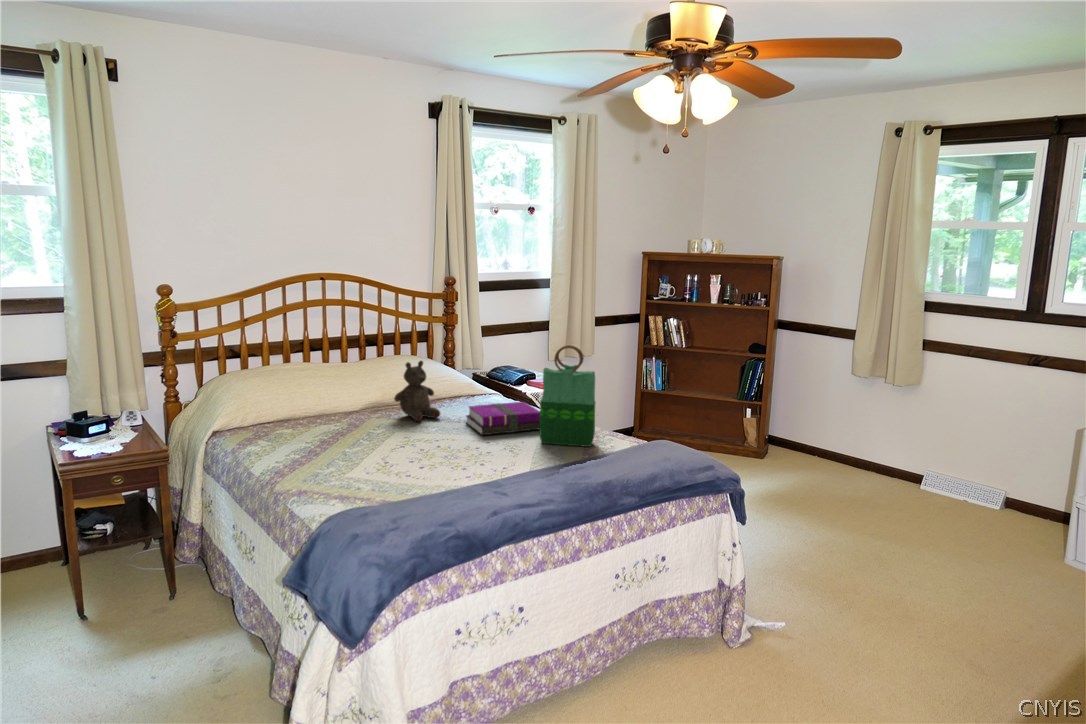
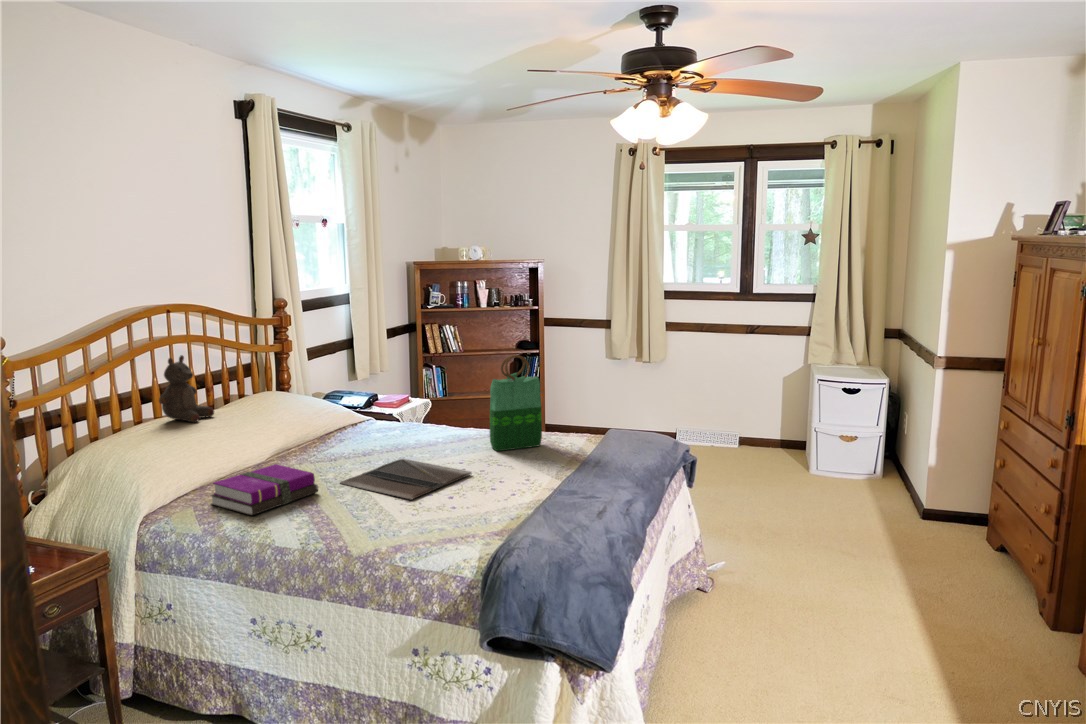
stuffed bear: present [394,361,440,421] -> present [159,355,214,422]
notebook: present [466,402,540,435] -> present [211,464,318,515]
laptop: none [366,432,477,470] -> present [340,458,472,499]

